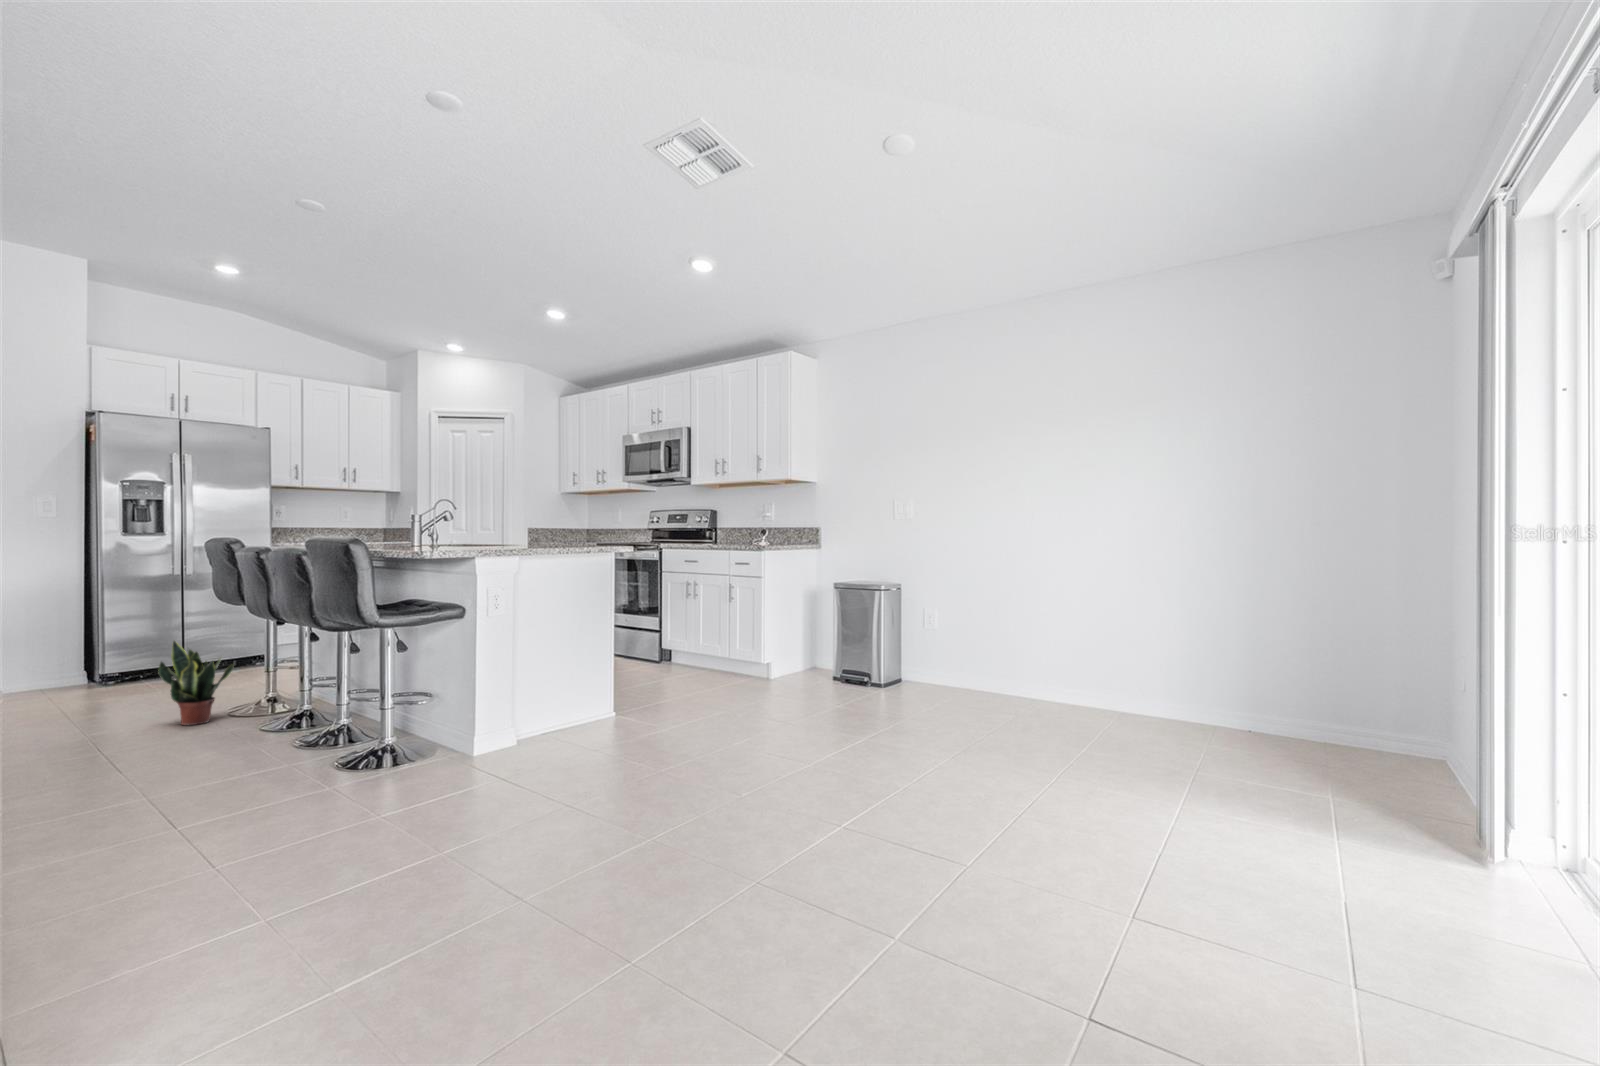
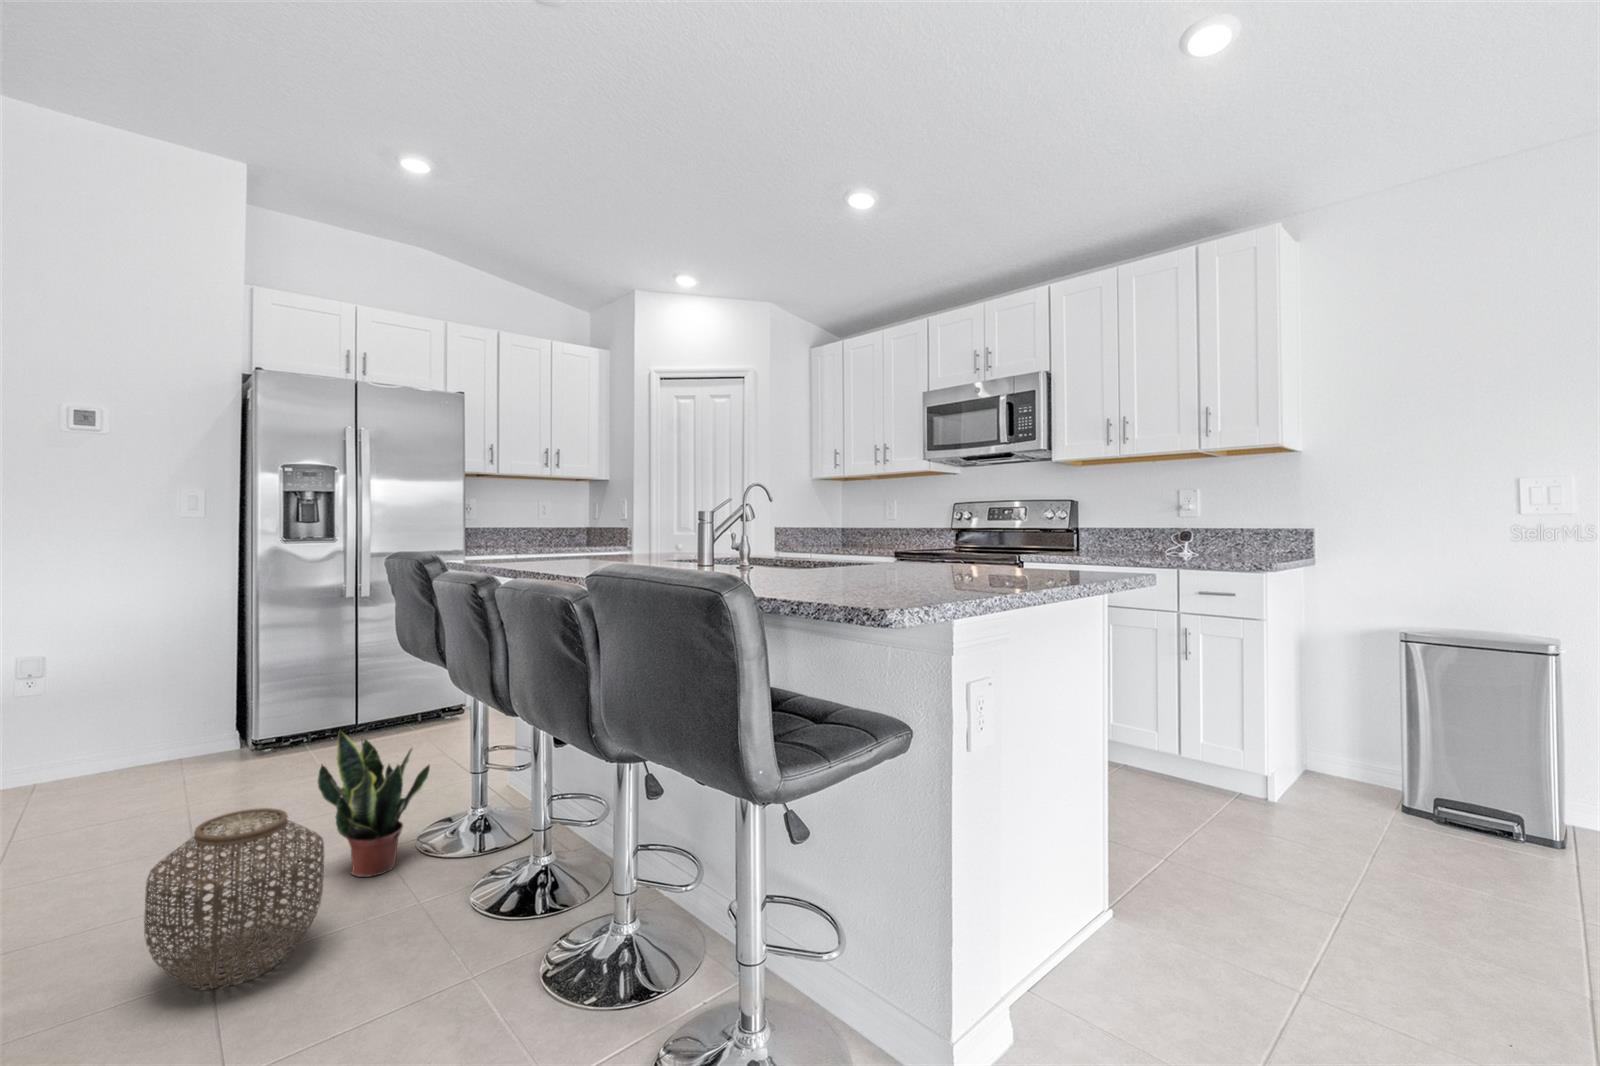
woven basket: none [62,672,166,757] -> present [144,808,324,989]

